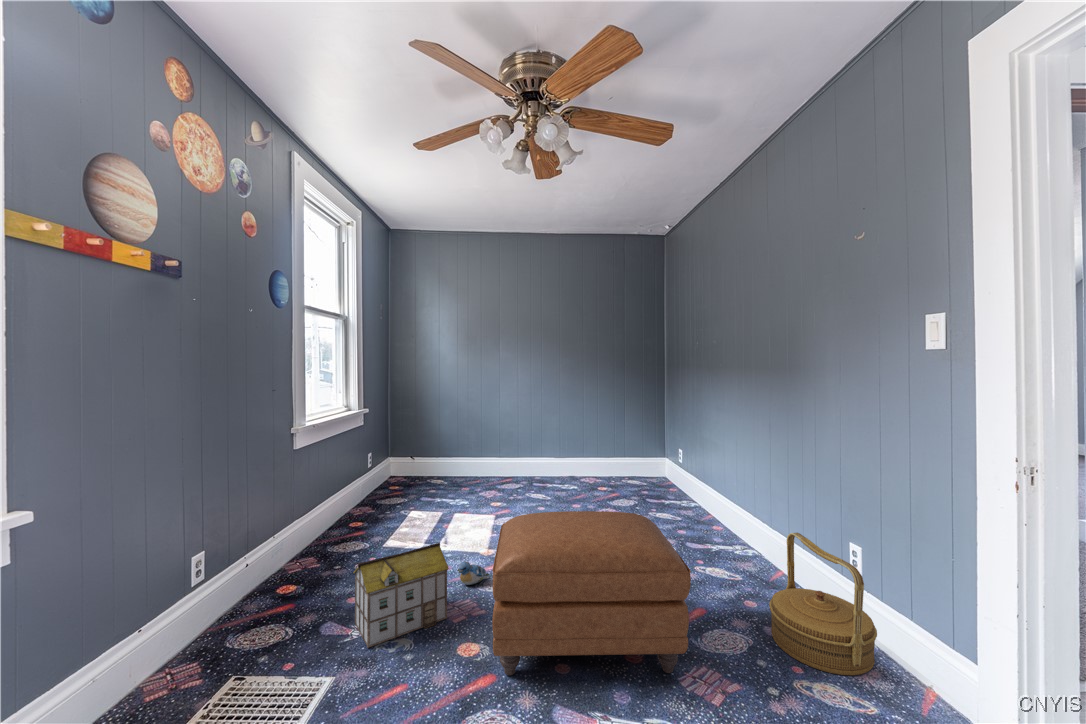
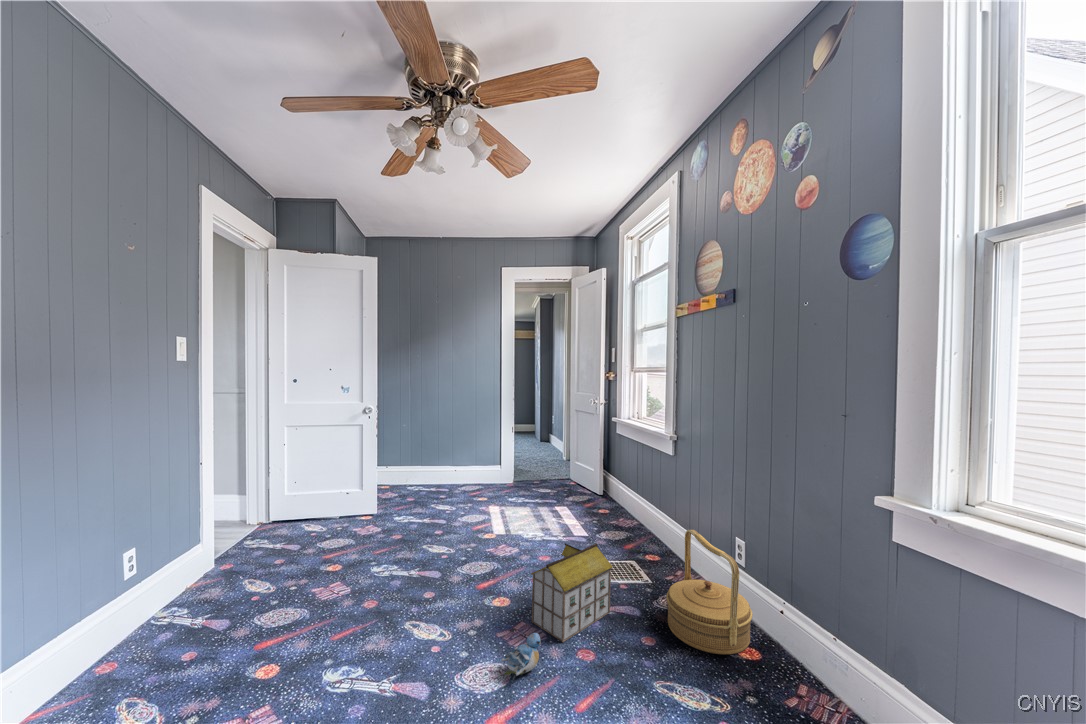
ottoman: present [492,511,691,675] -> none [307,504,483,645]
woven basket: present [769,533,877,676] -> present [666,530,753,655]

